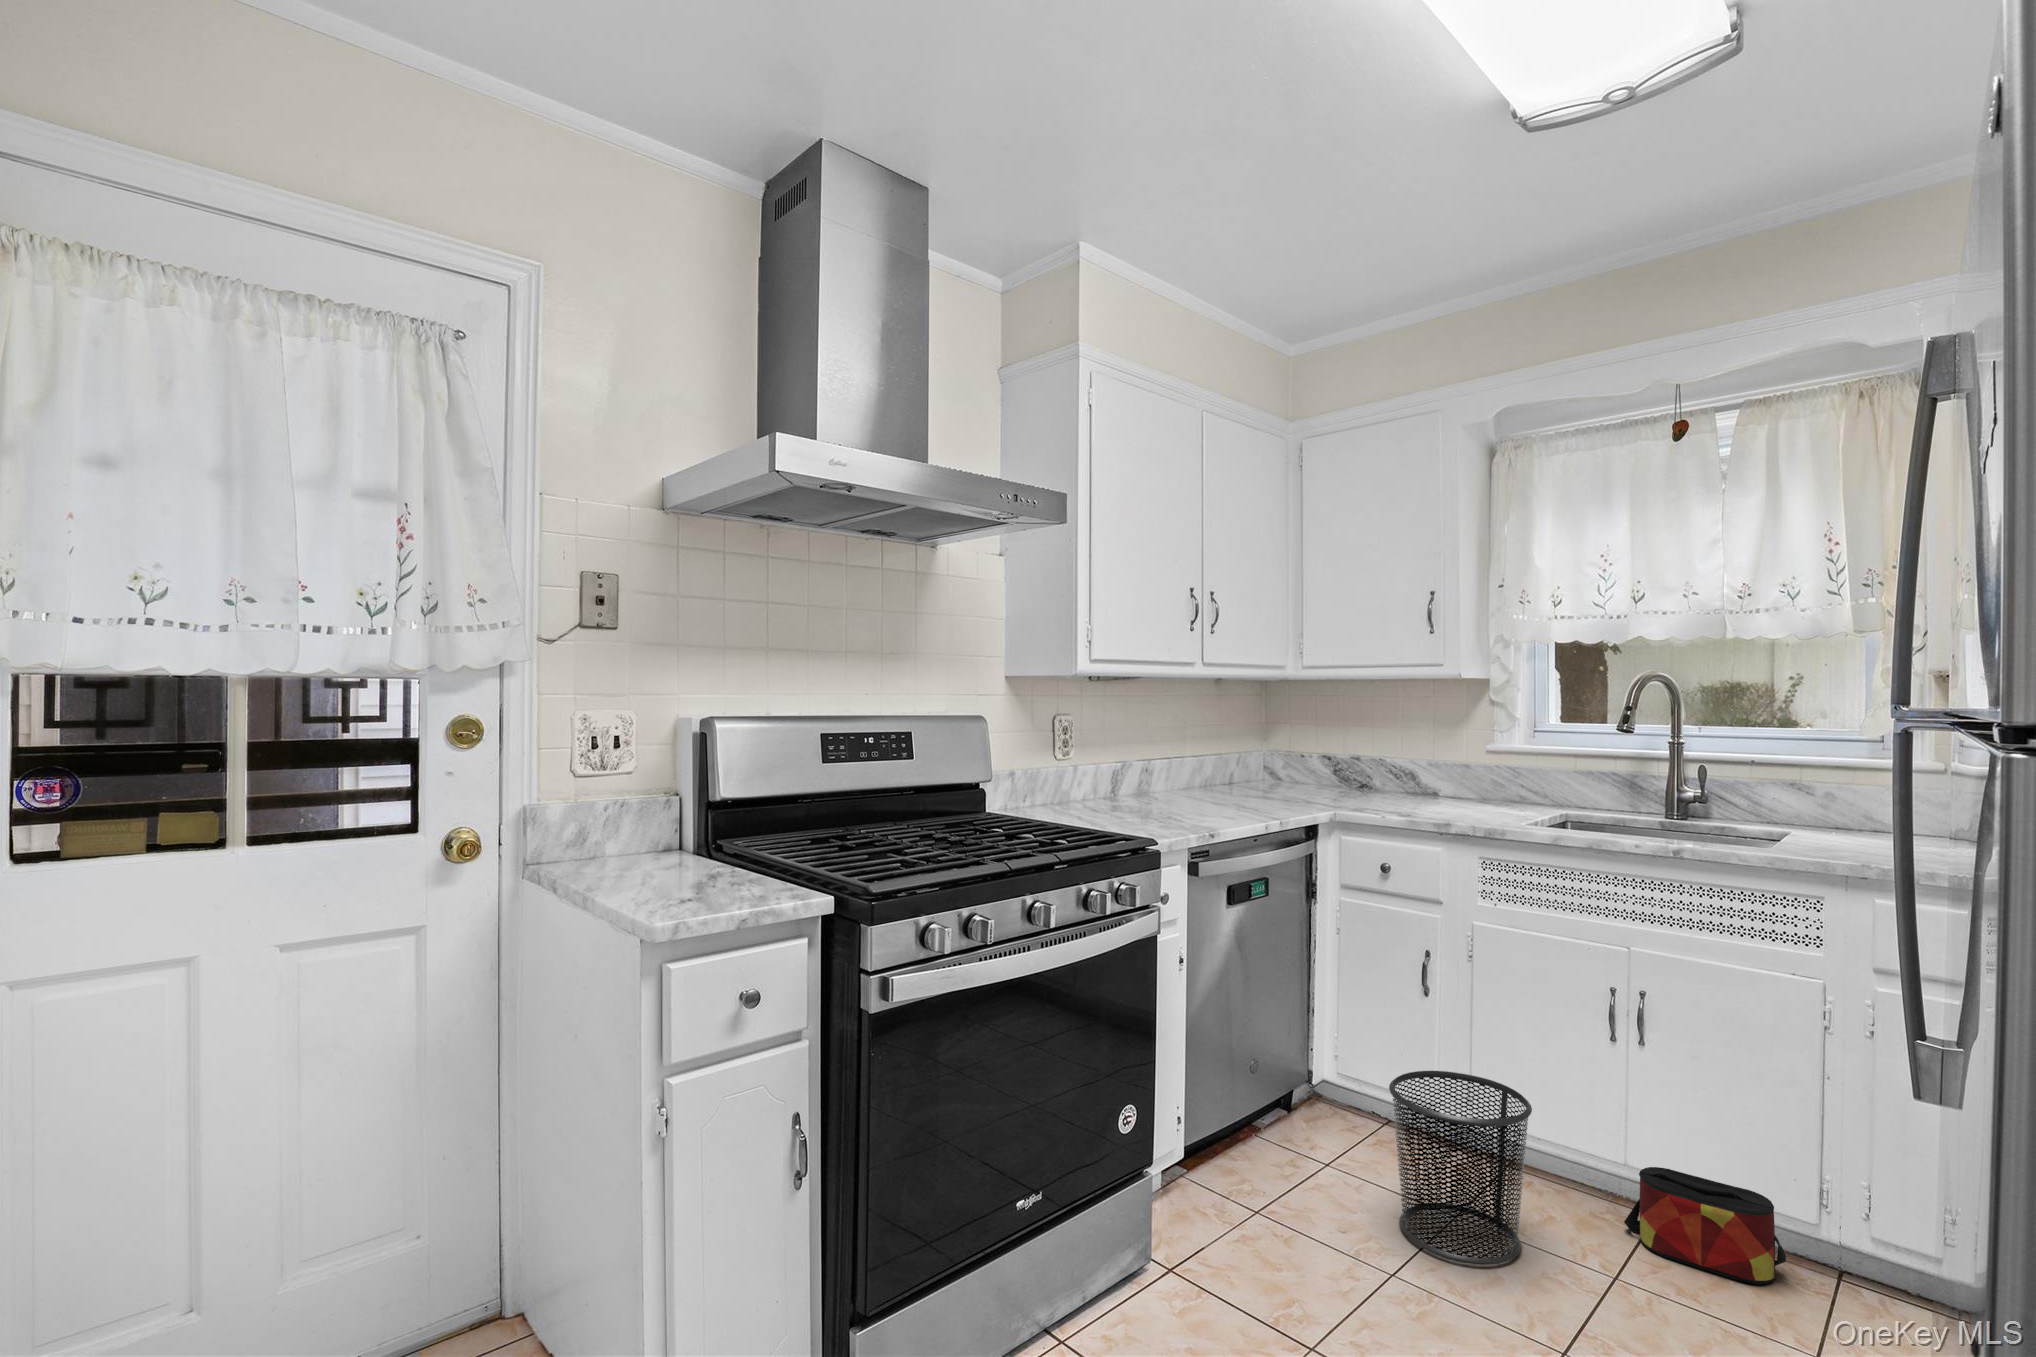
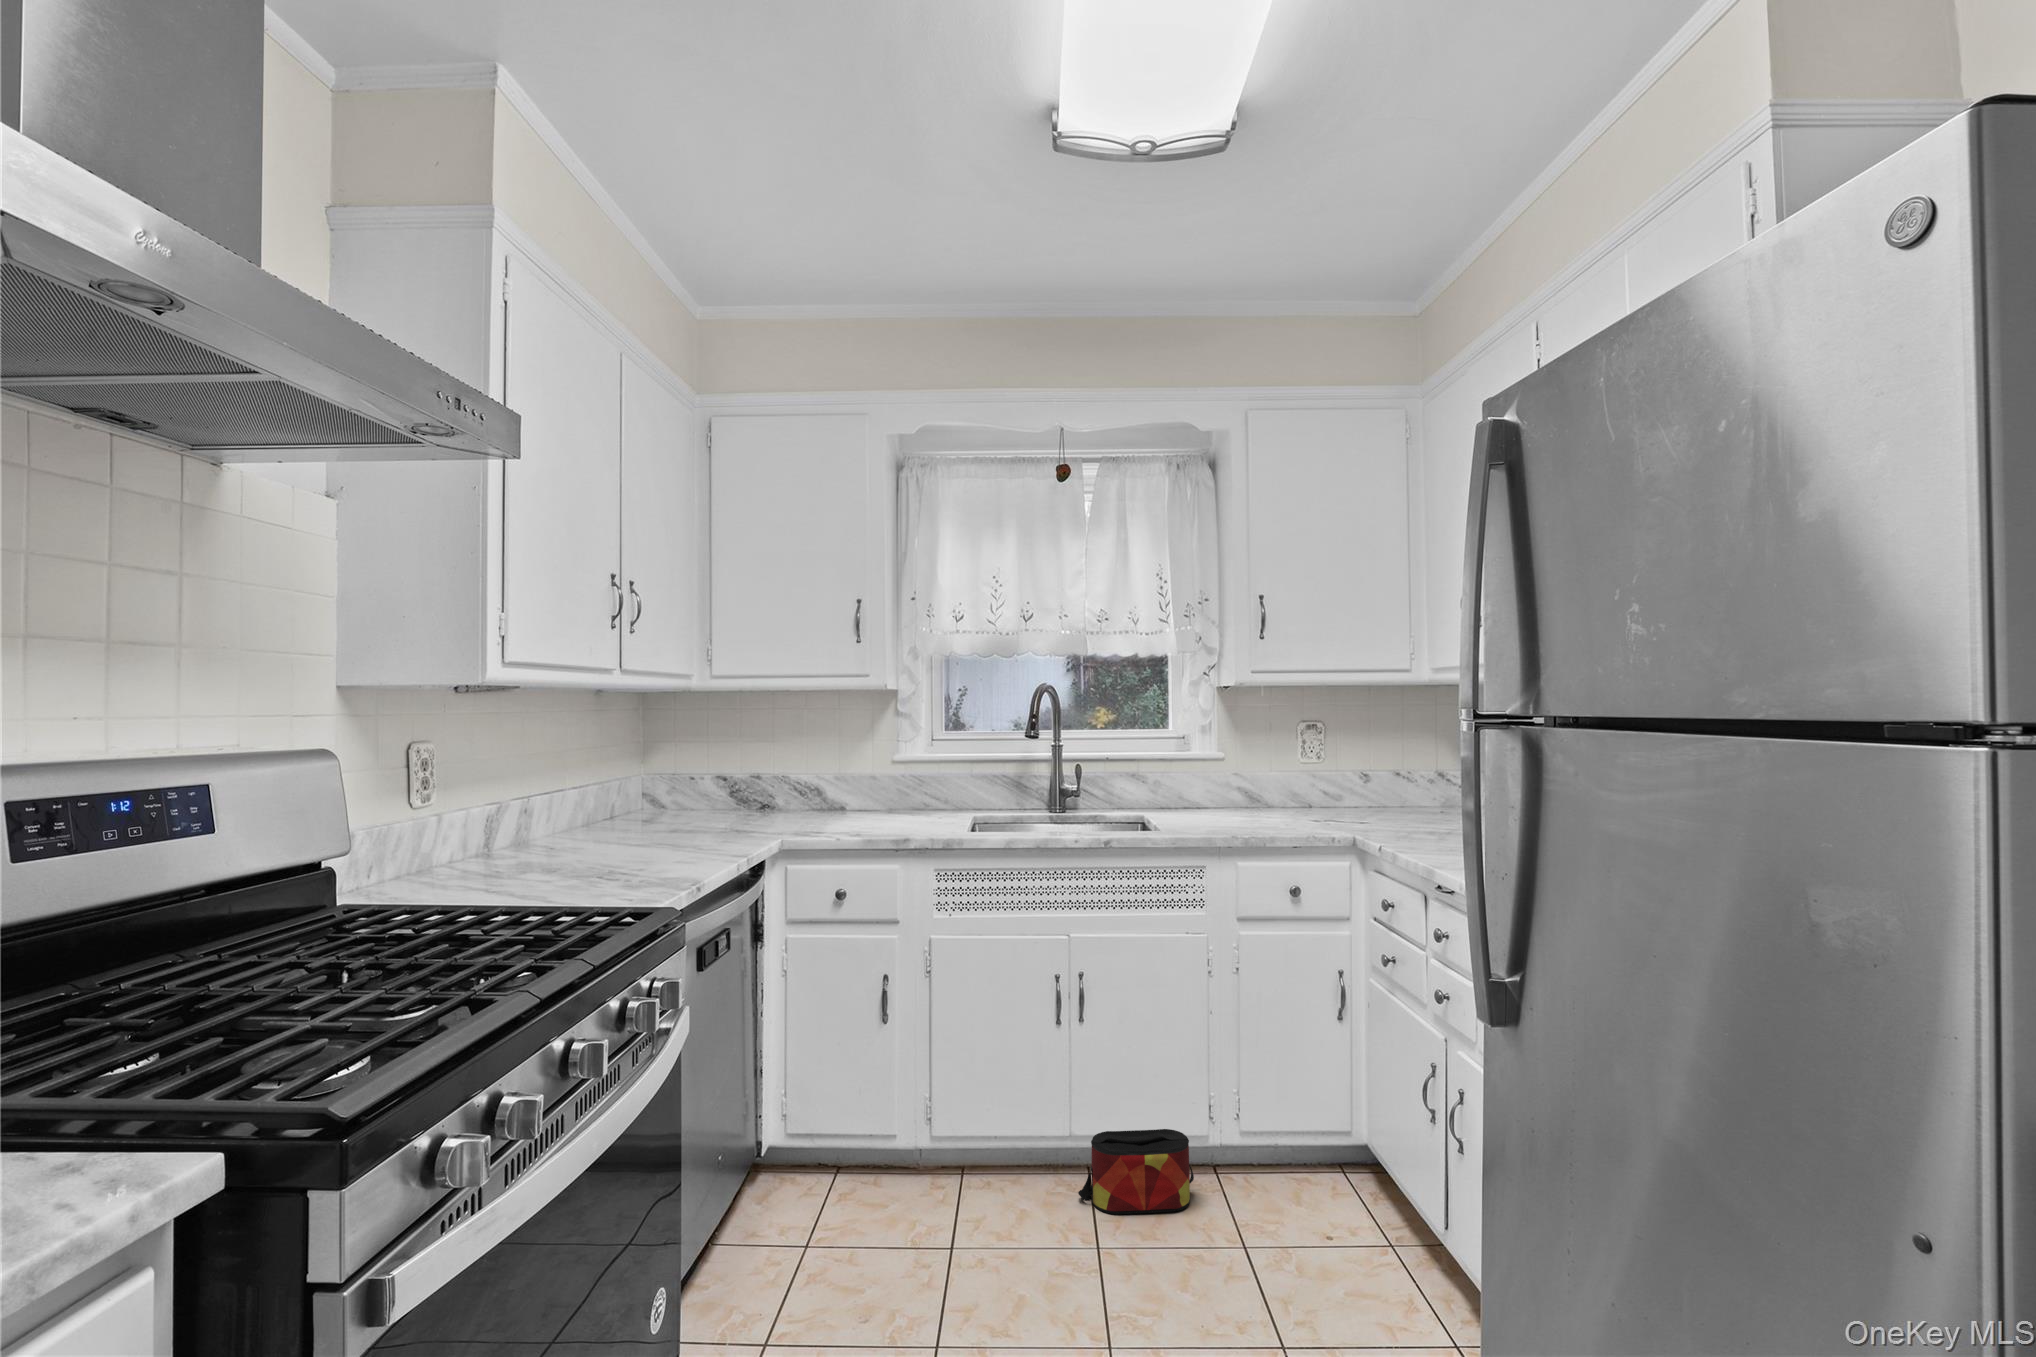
waste bin: present [1389,1071,1532,1265] -> none [897,1097,1033,1303]

